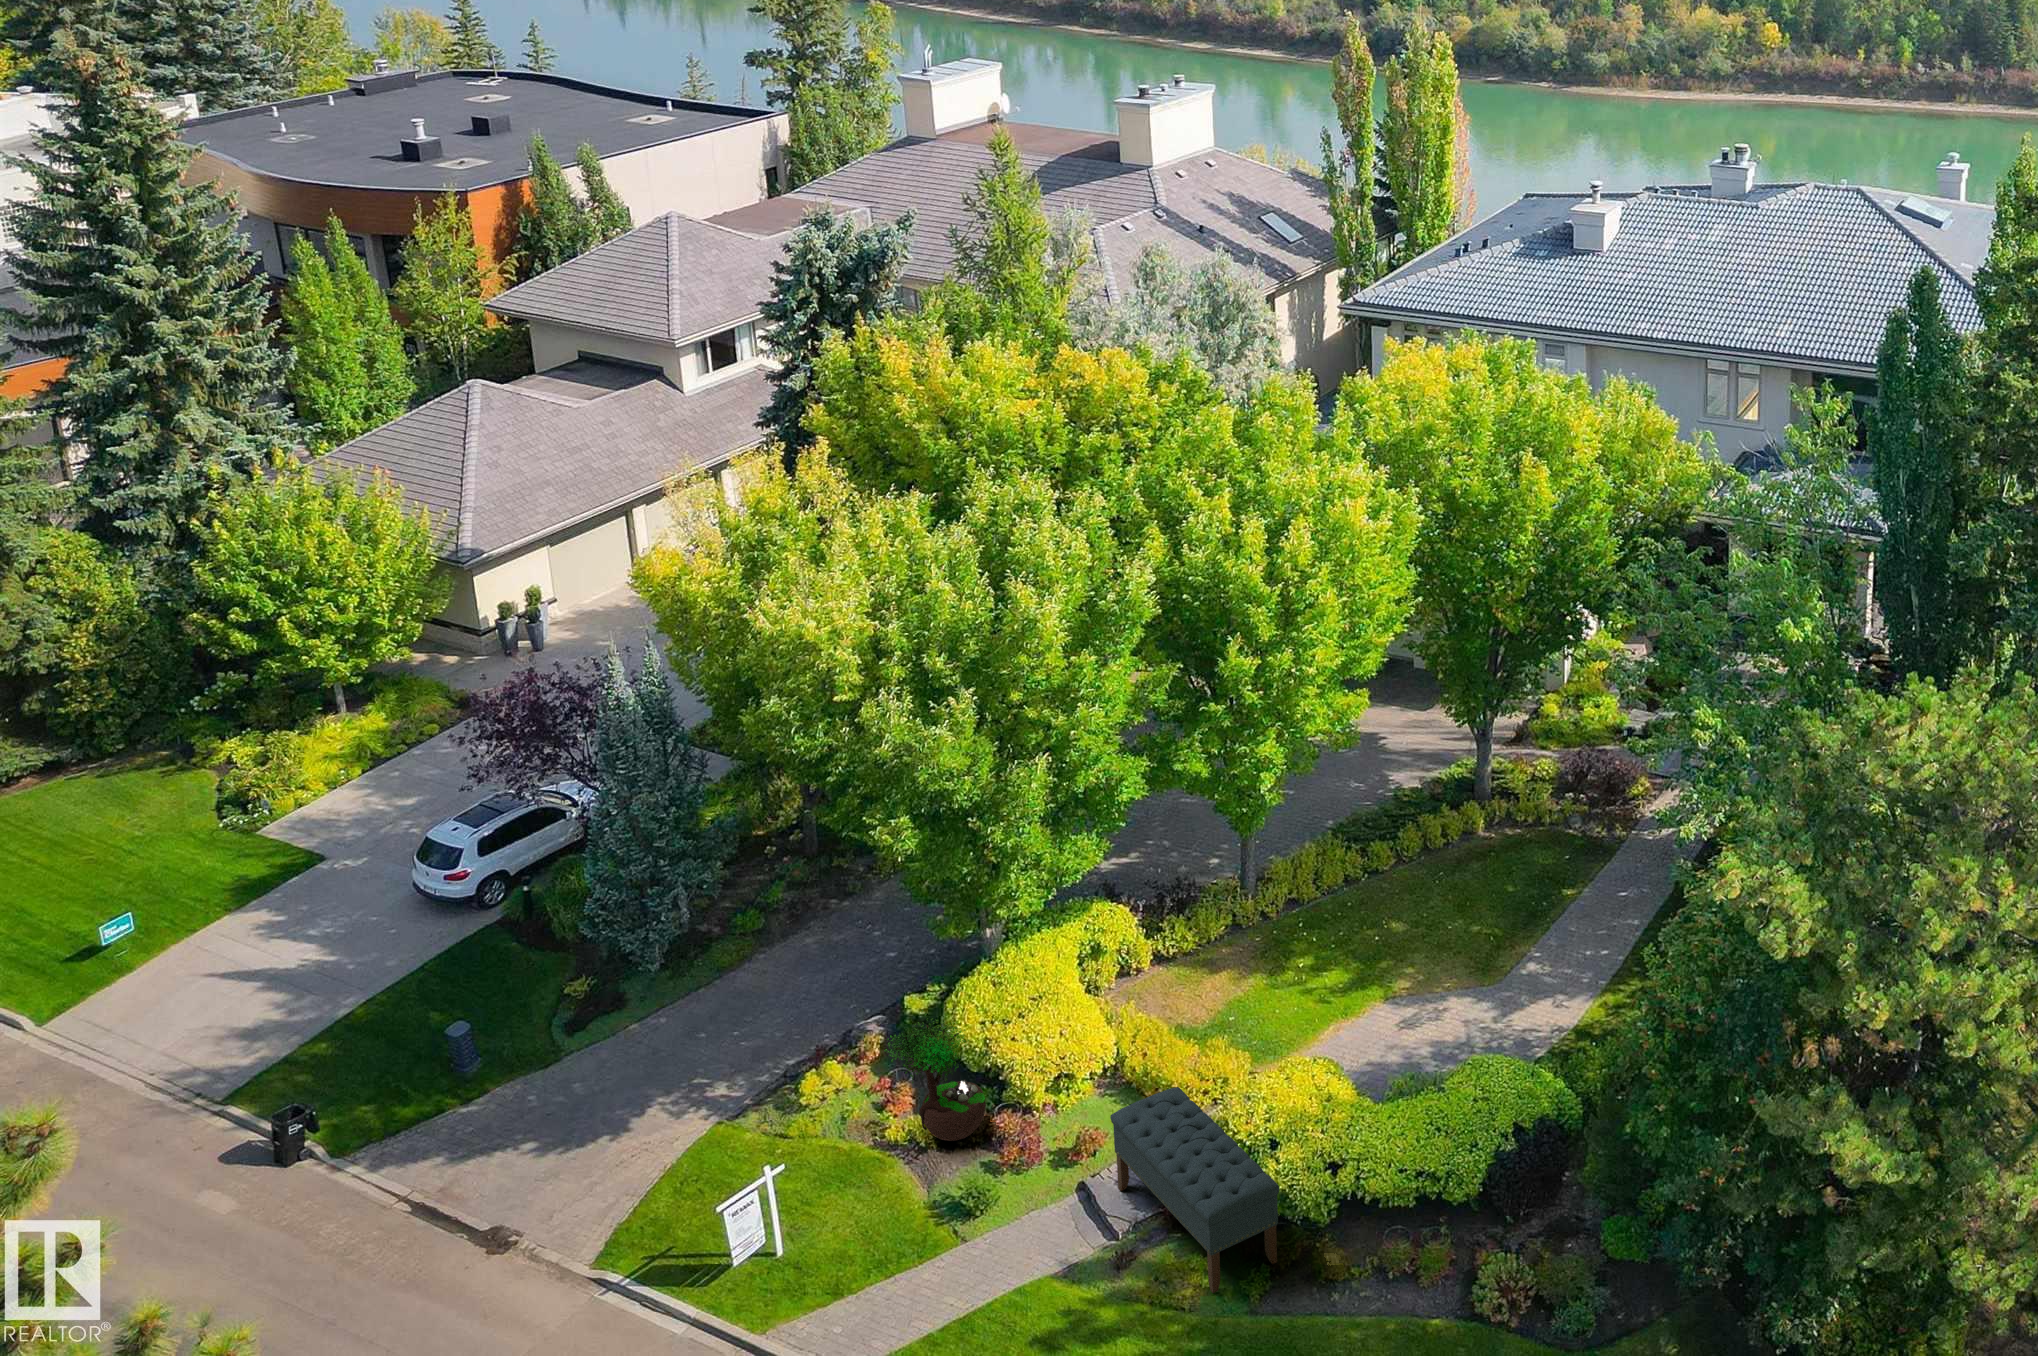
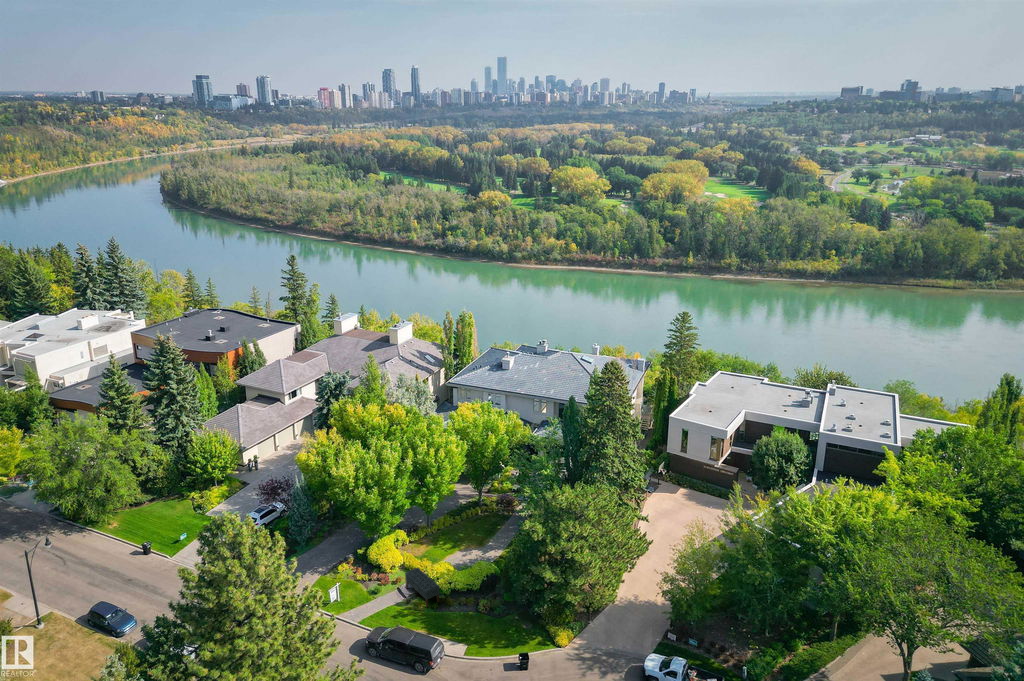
potted tree: present [885,1010,986,1141] -> none [357,552,378,579]

